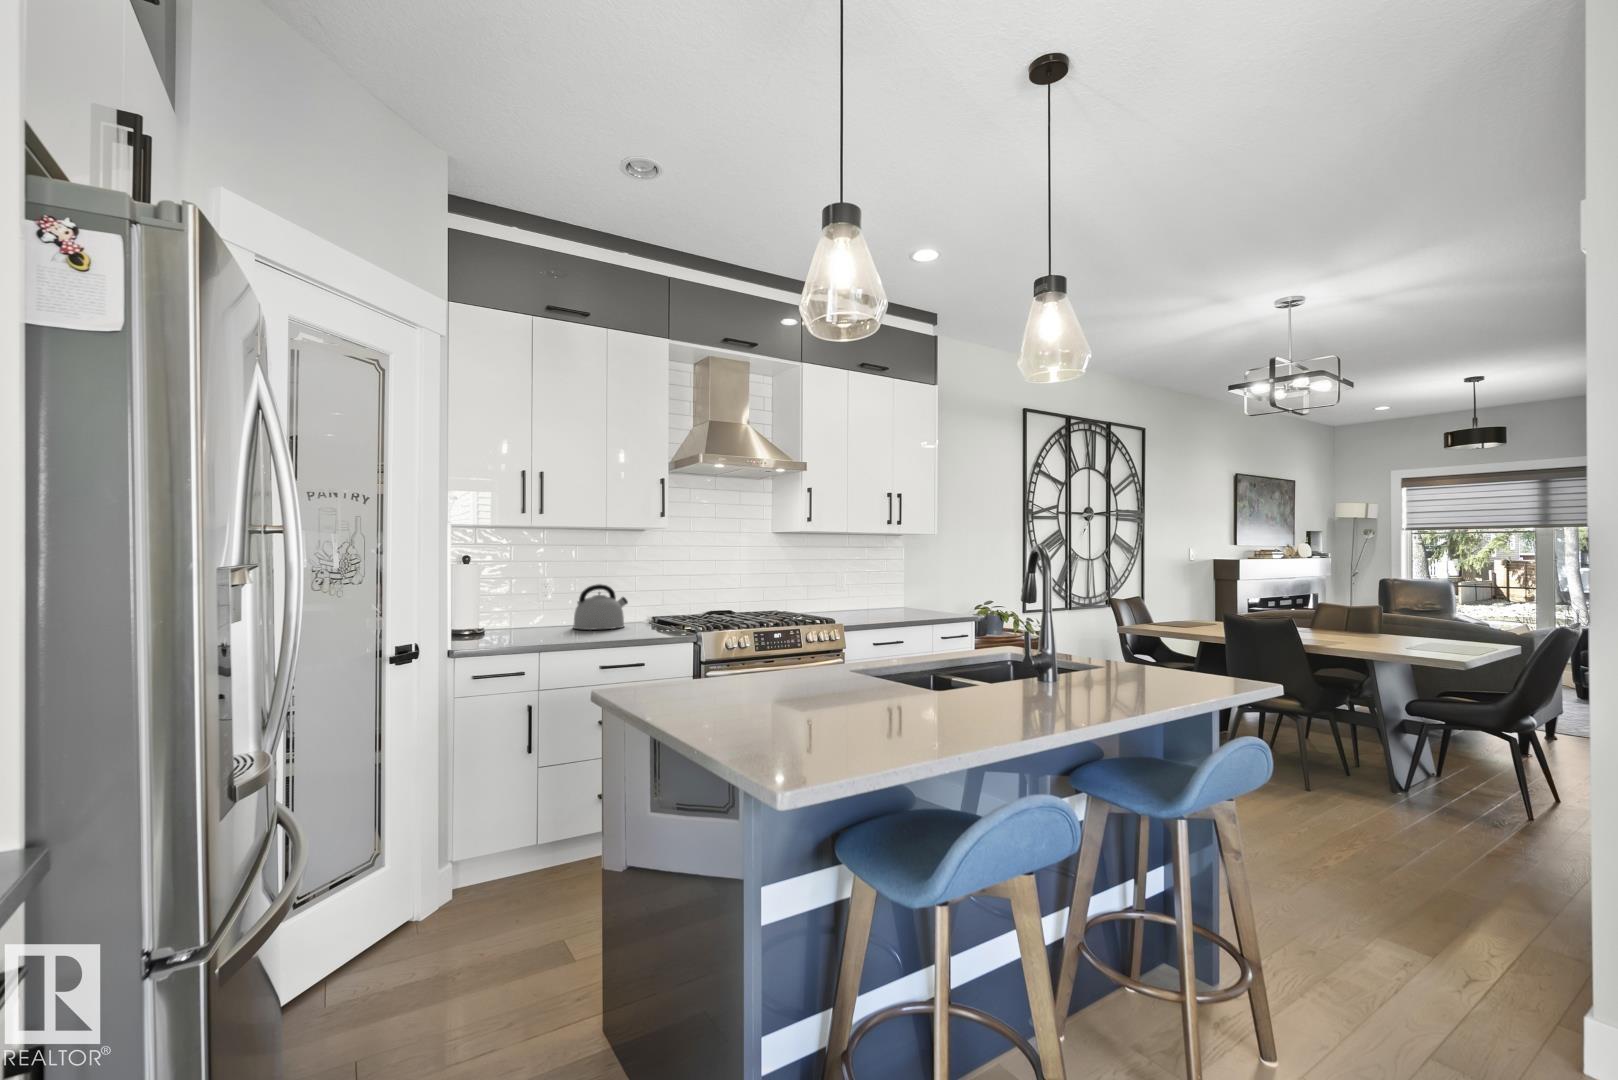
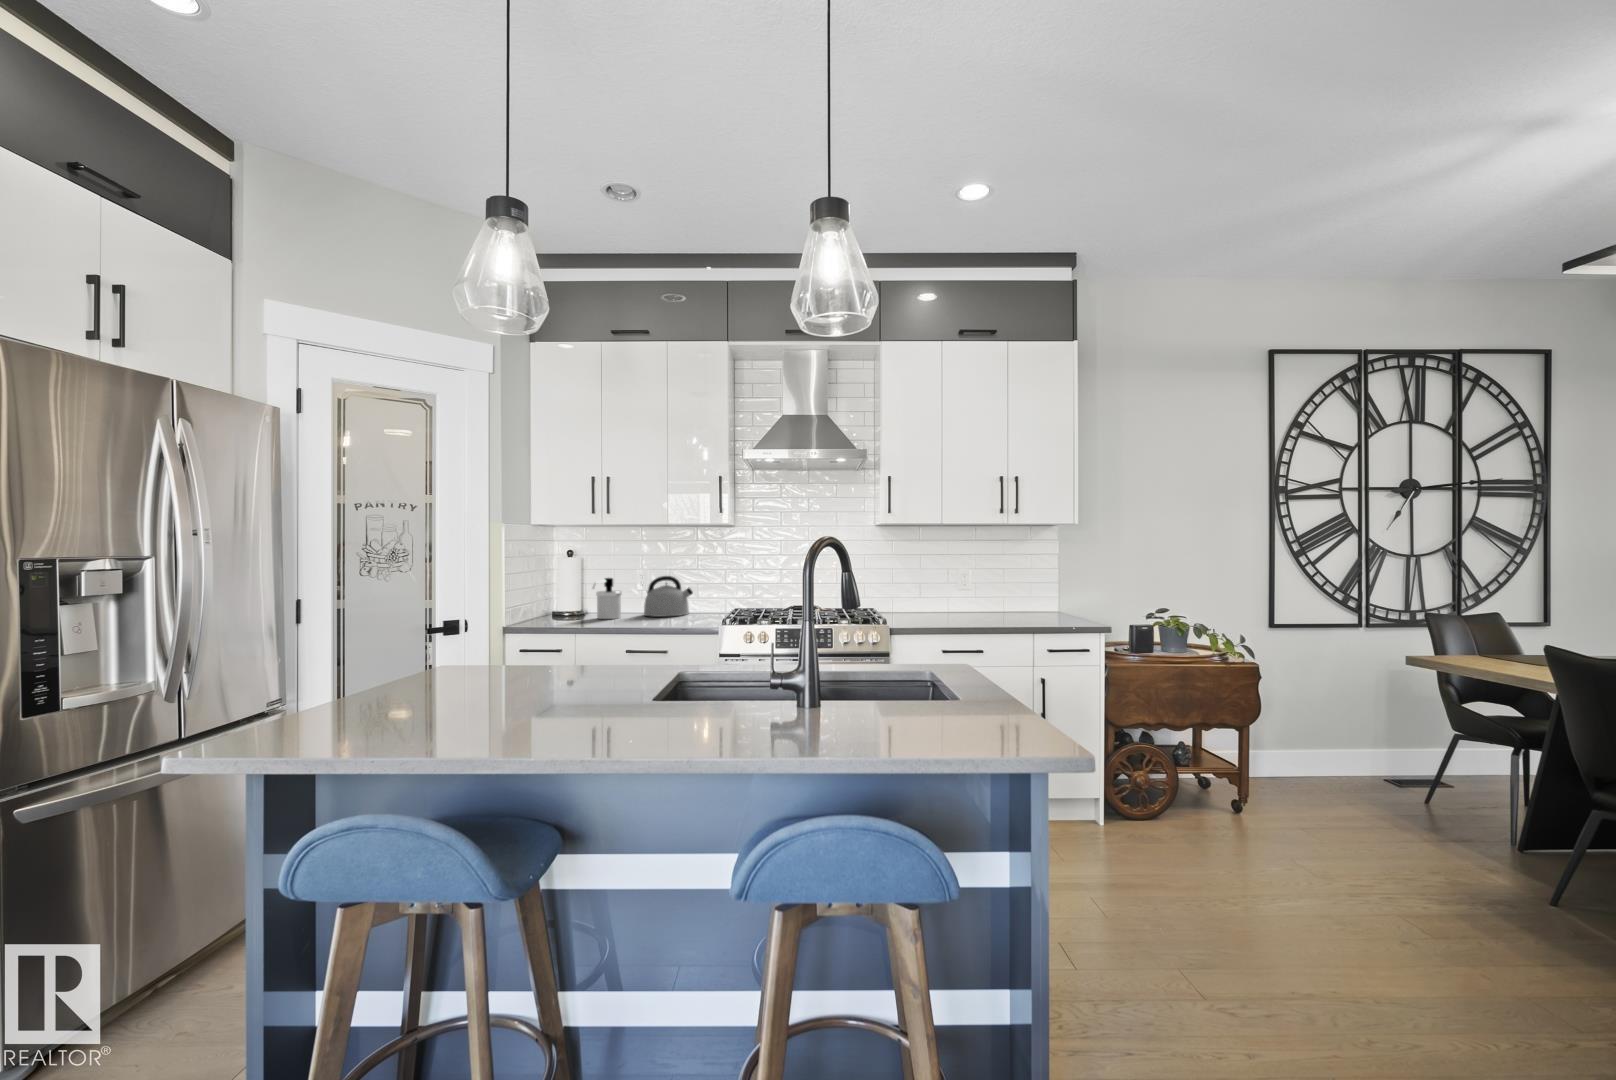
soap dispenser: none [527,588,557,636] -> present [593,578,622,619]

